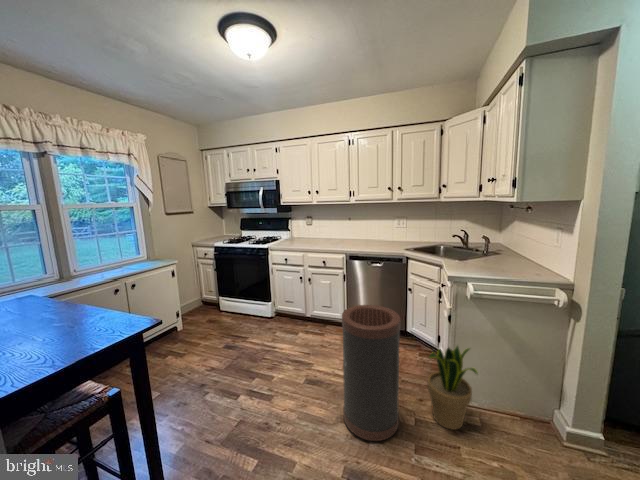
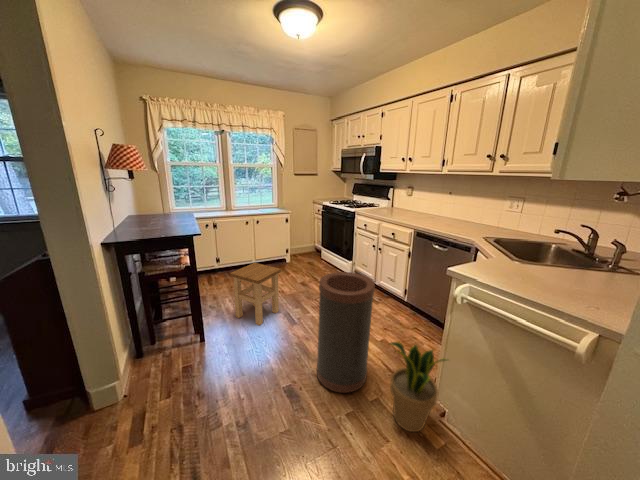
stool: none [168,335,235,435] -> present [230,263,281,325]

